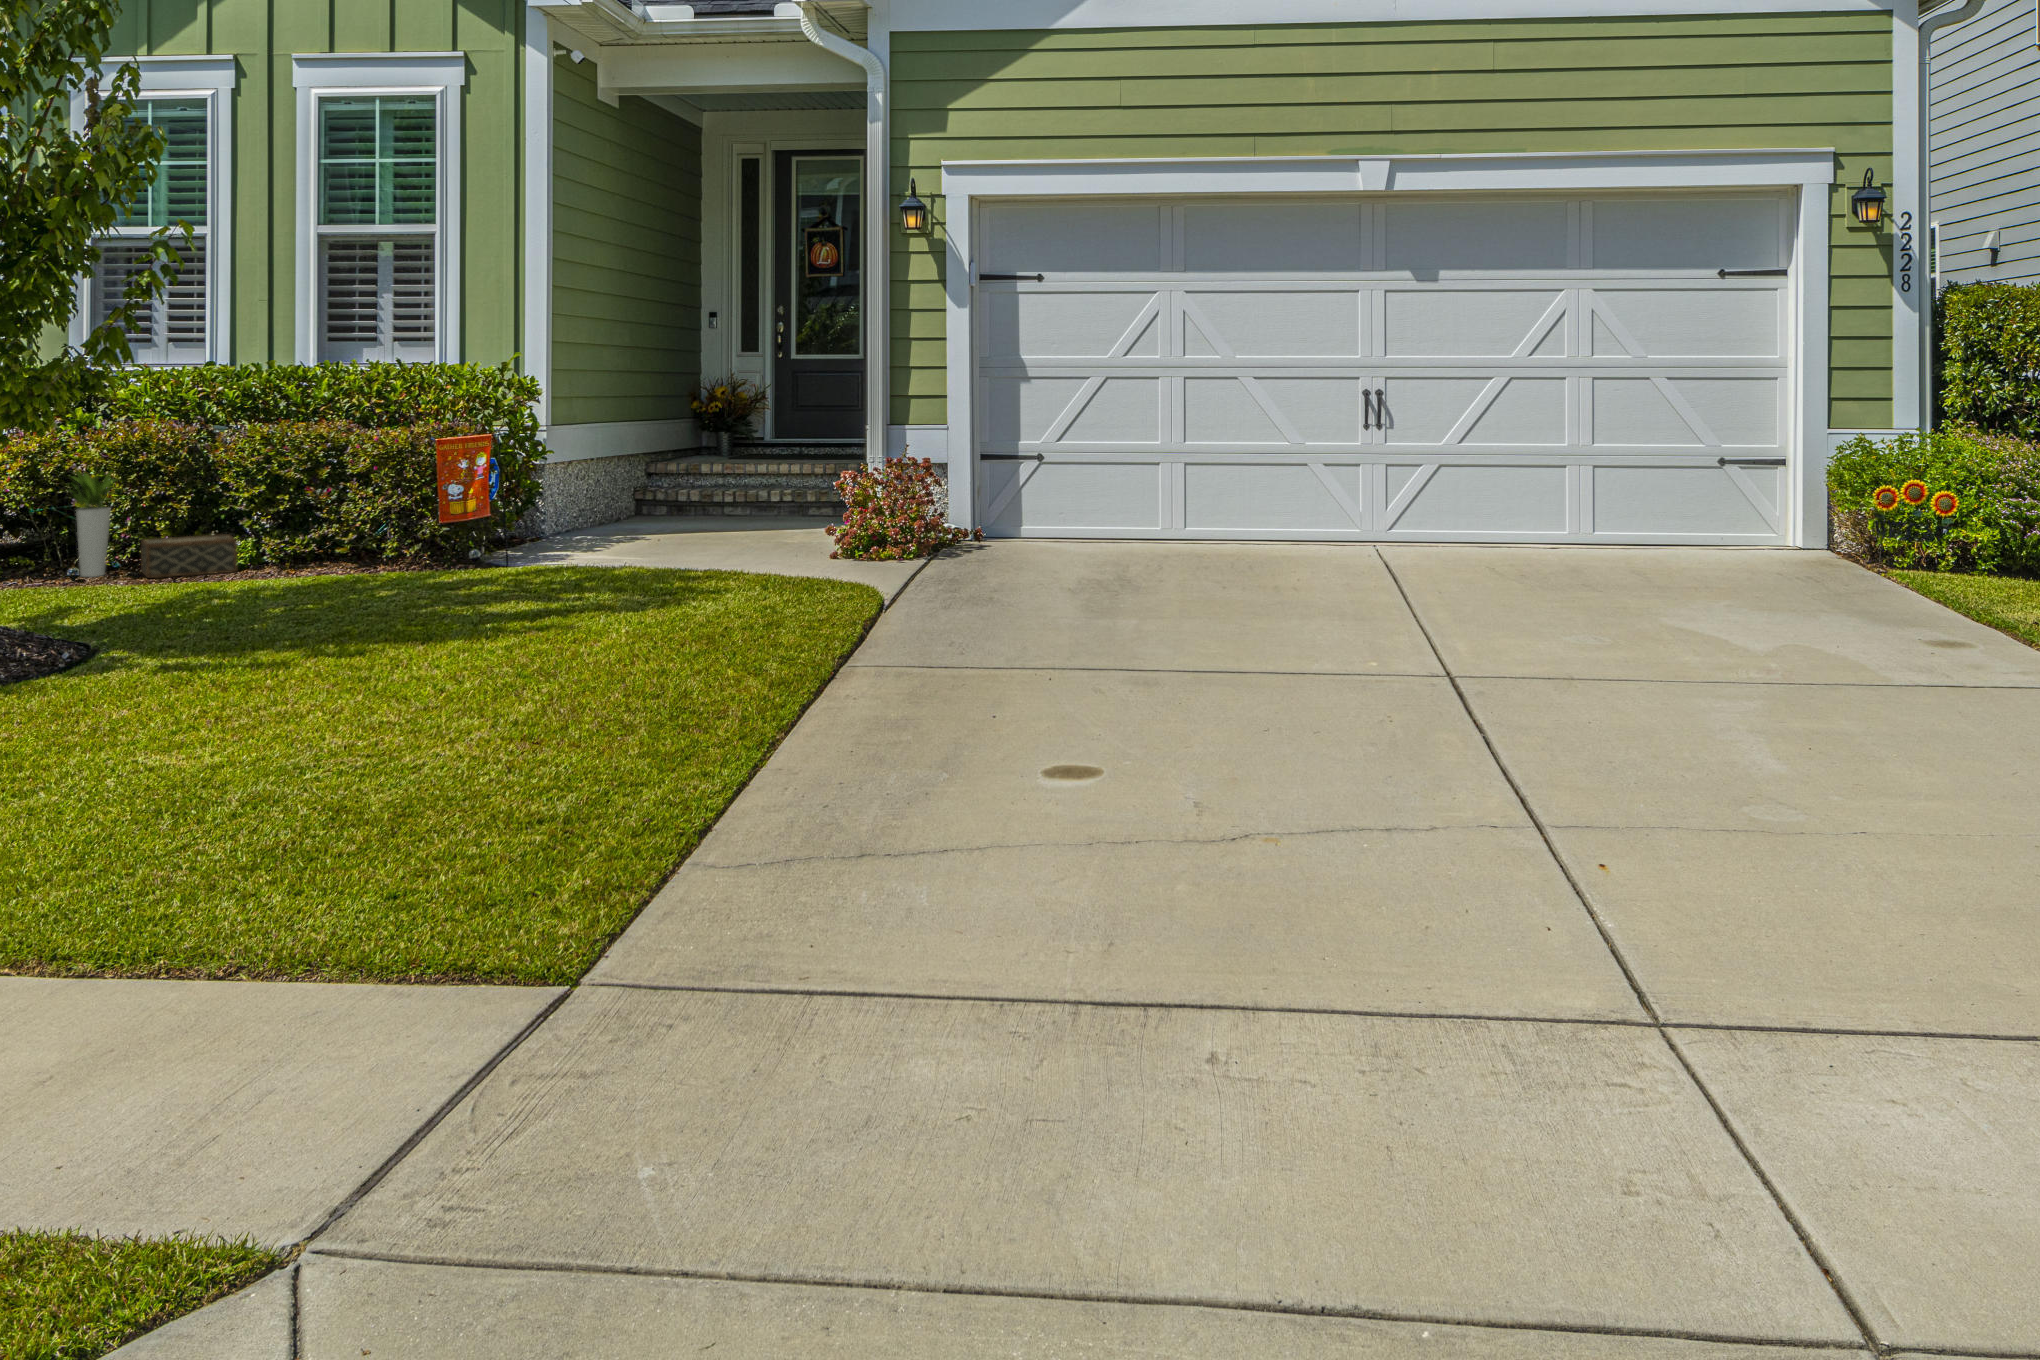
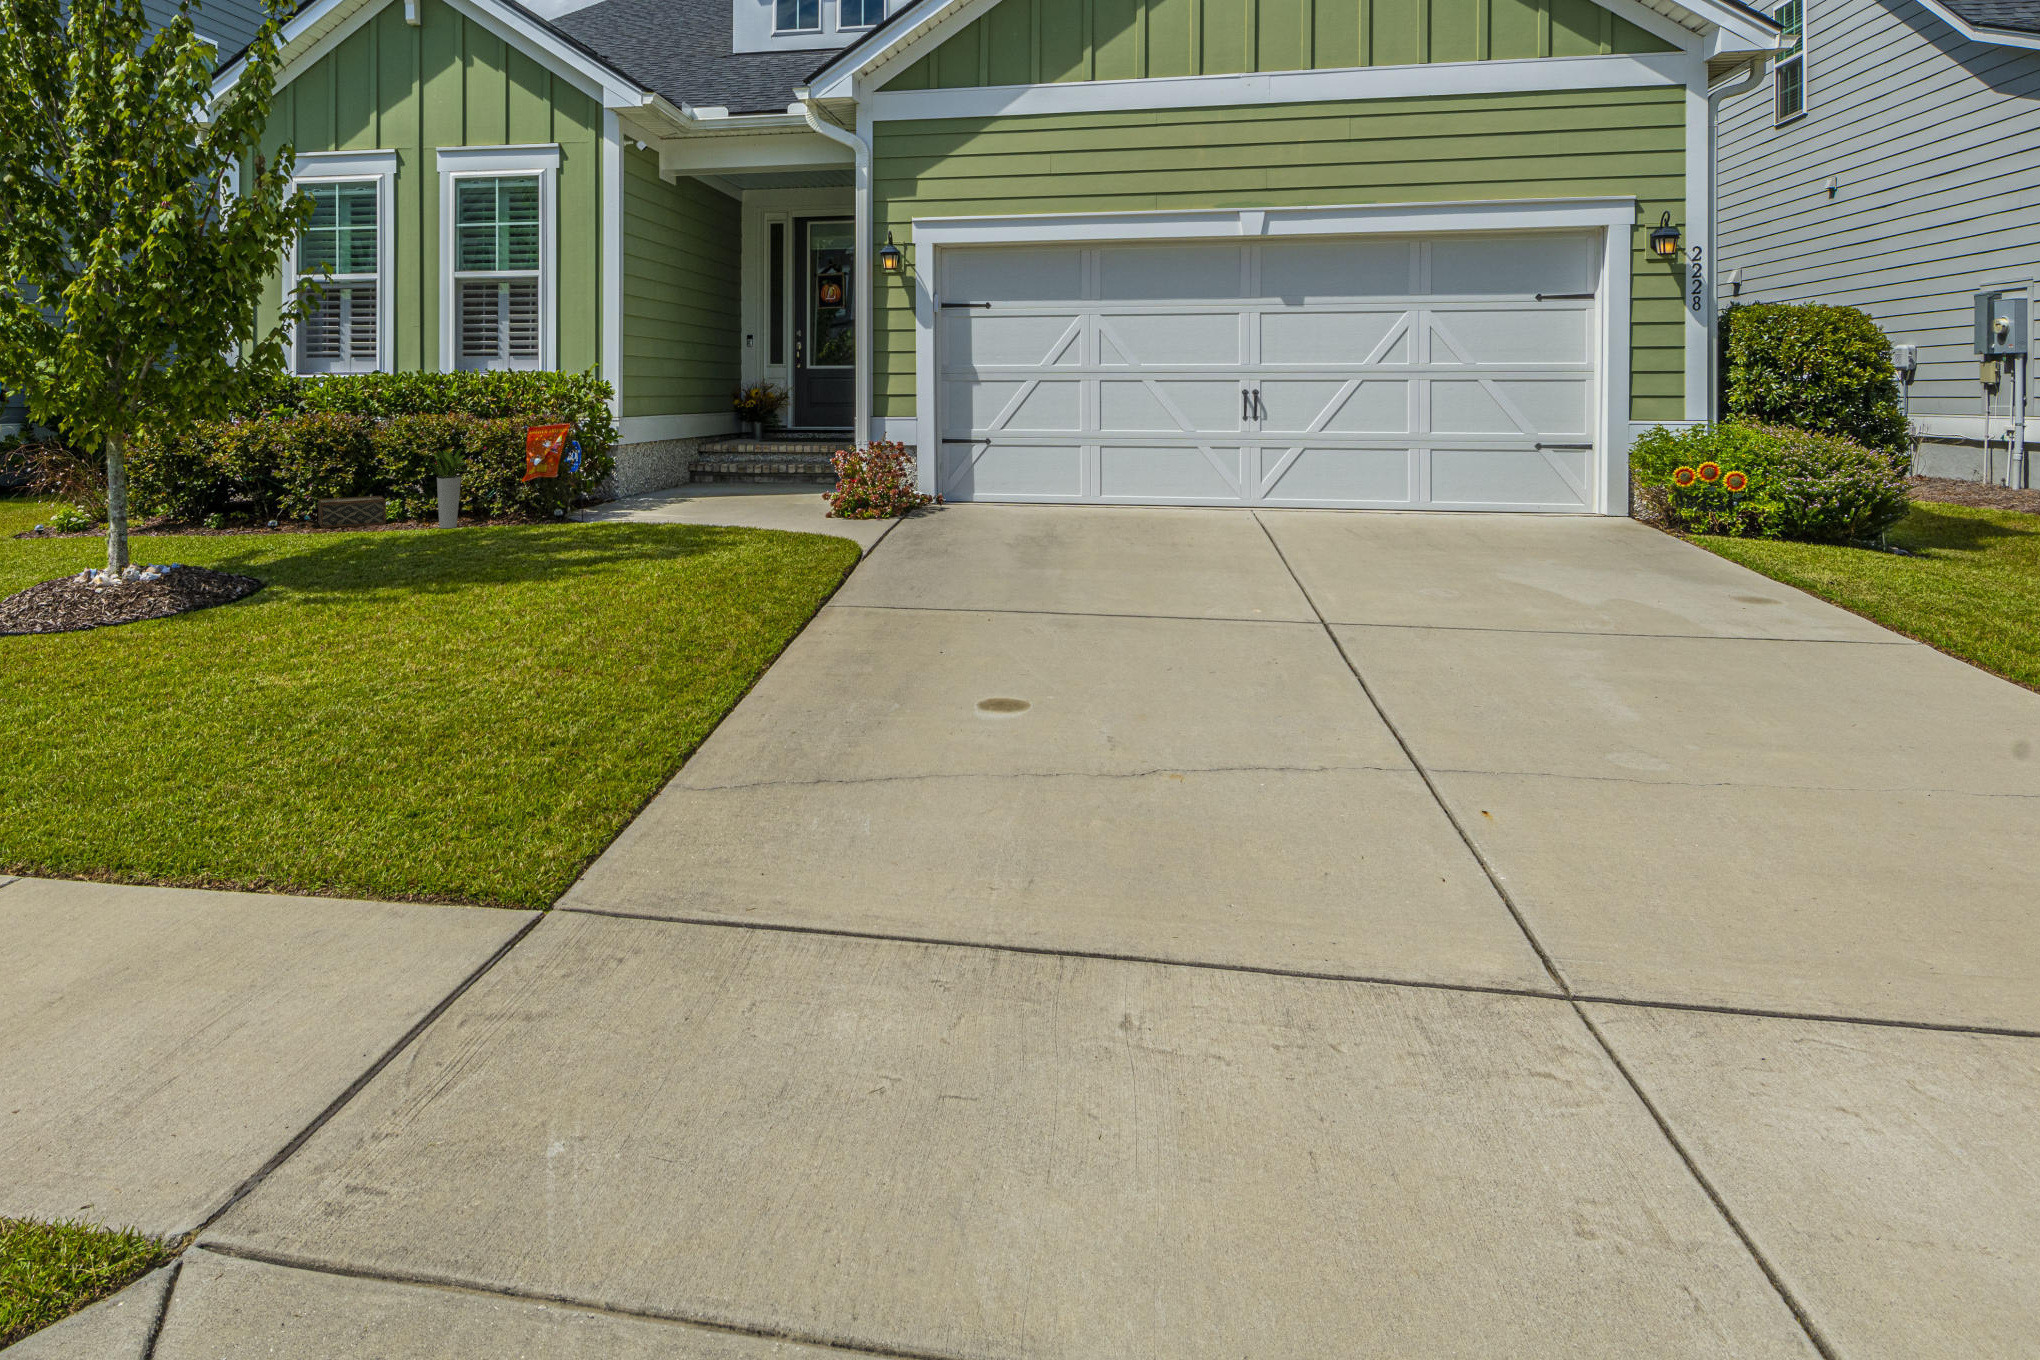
planter: present [72,470,116,577] -> present [432,448,466,528]

